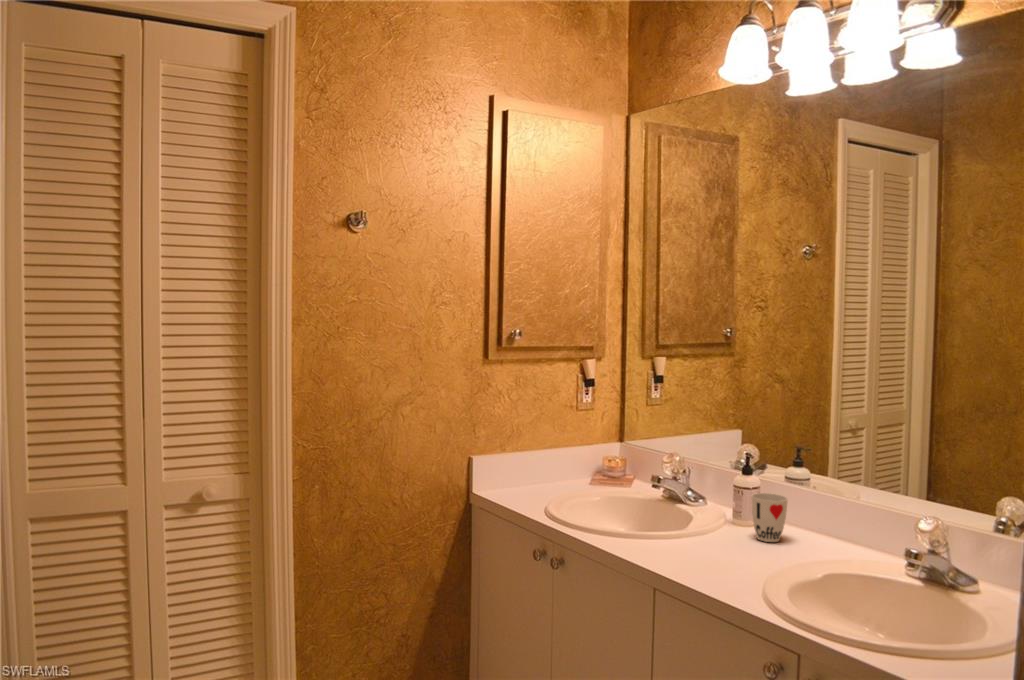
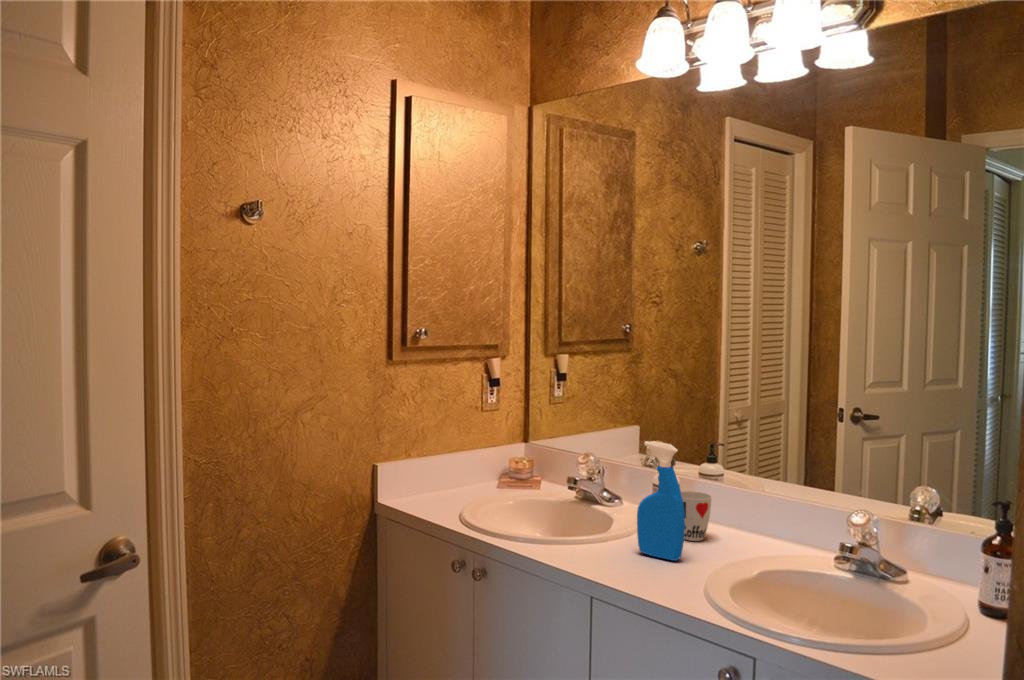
spray bottle: none [706,441,751,558] -> present [637,441,685,561]

